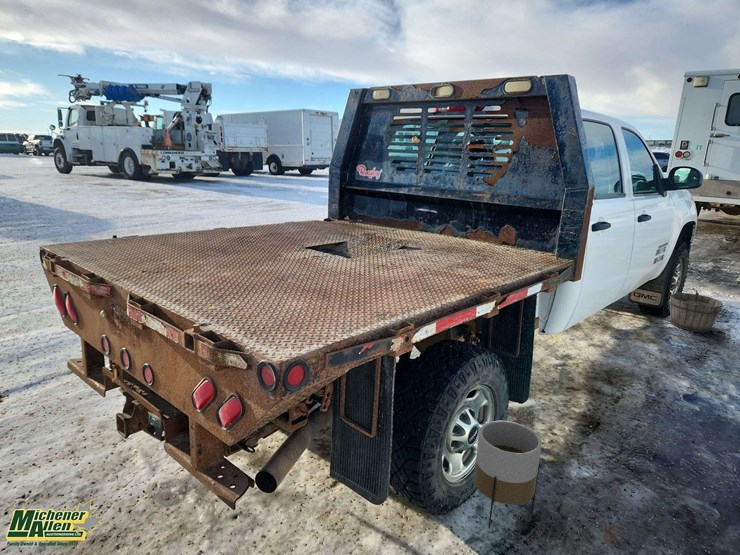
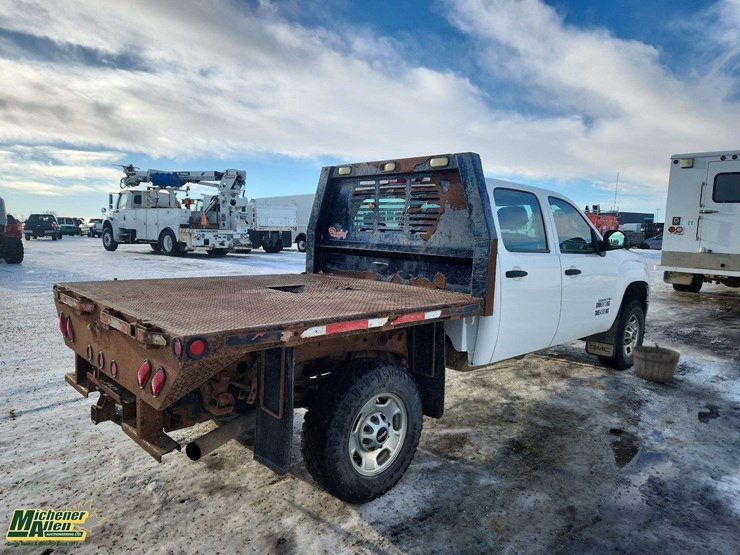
planter: present [474,421,541,528] -> none [383,426,437,517]

